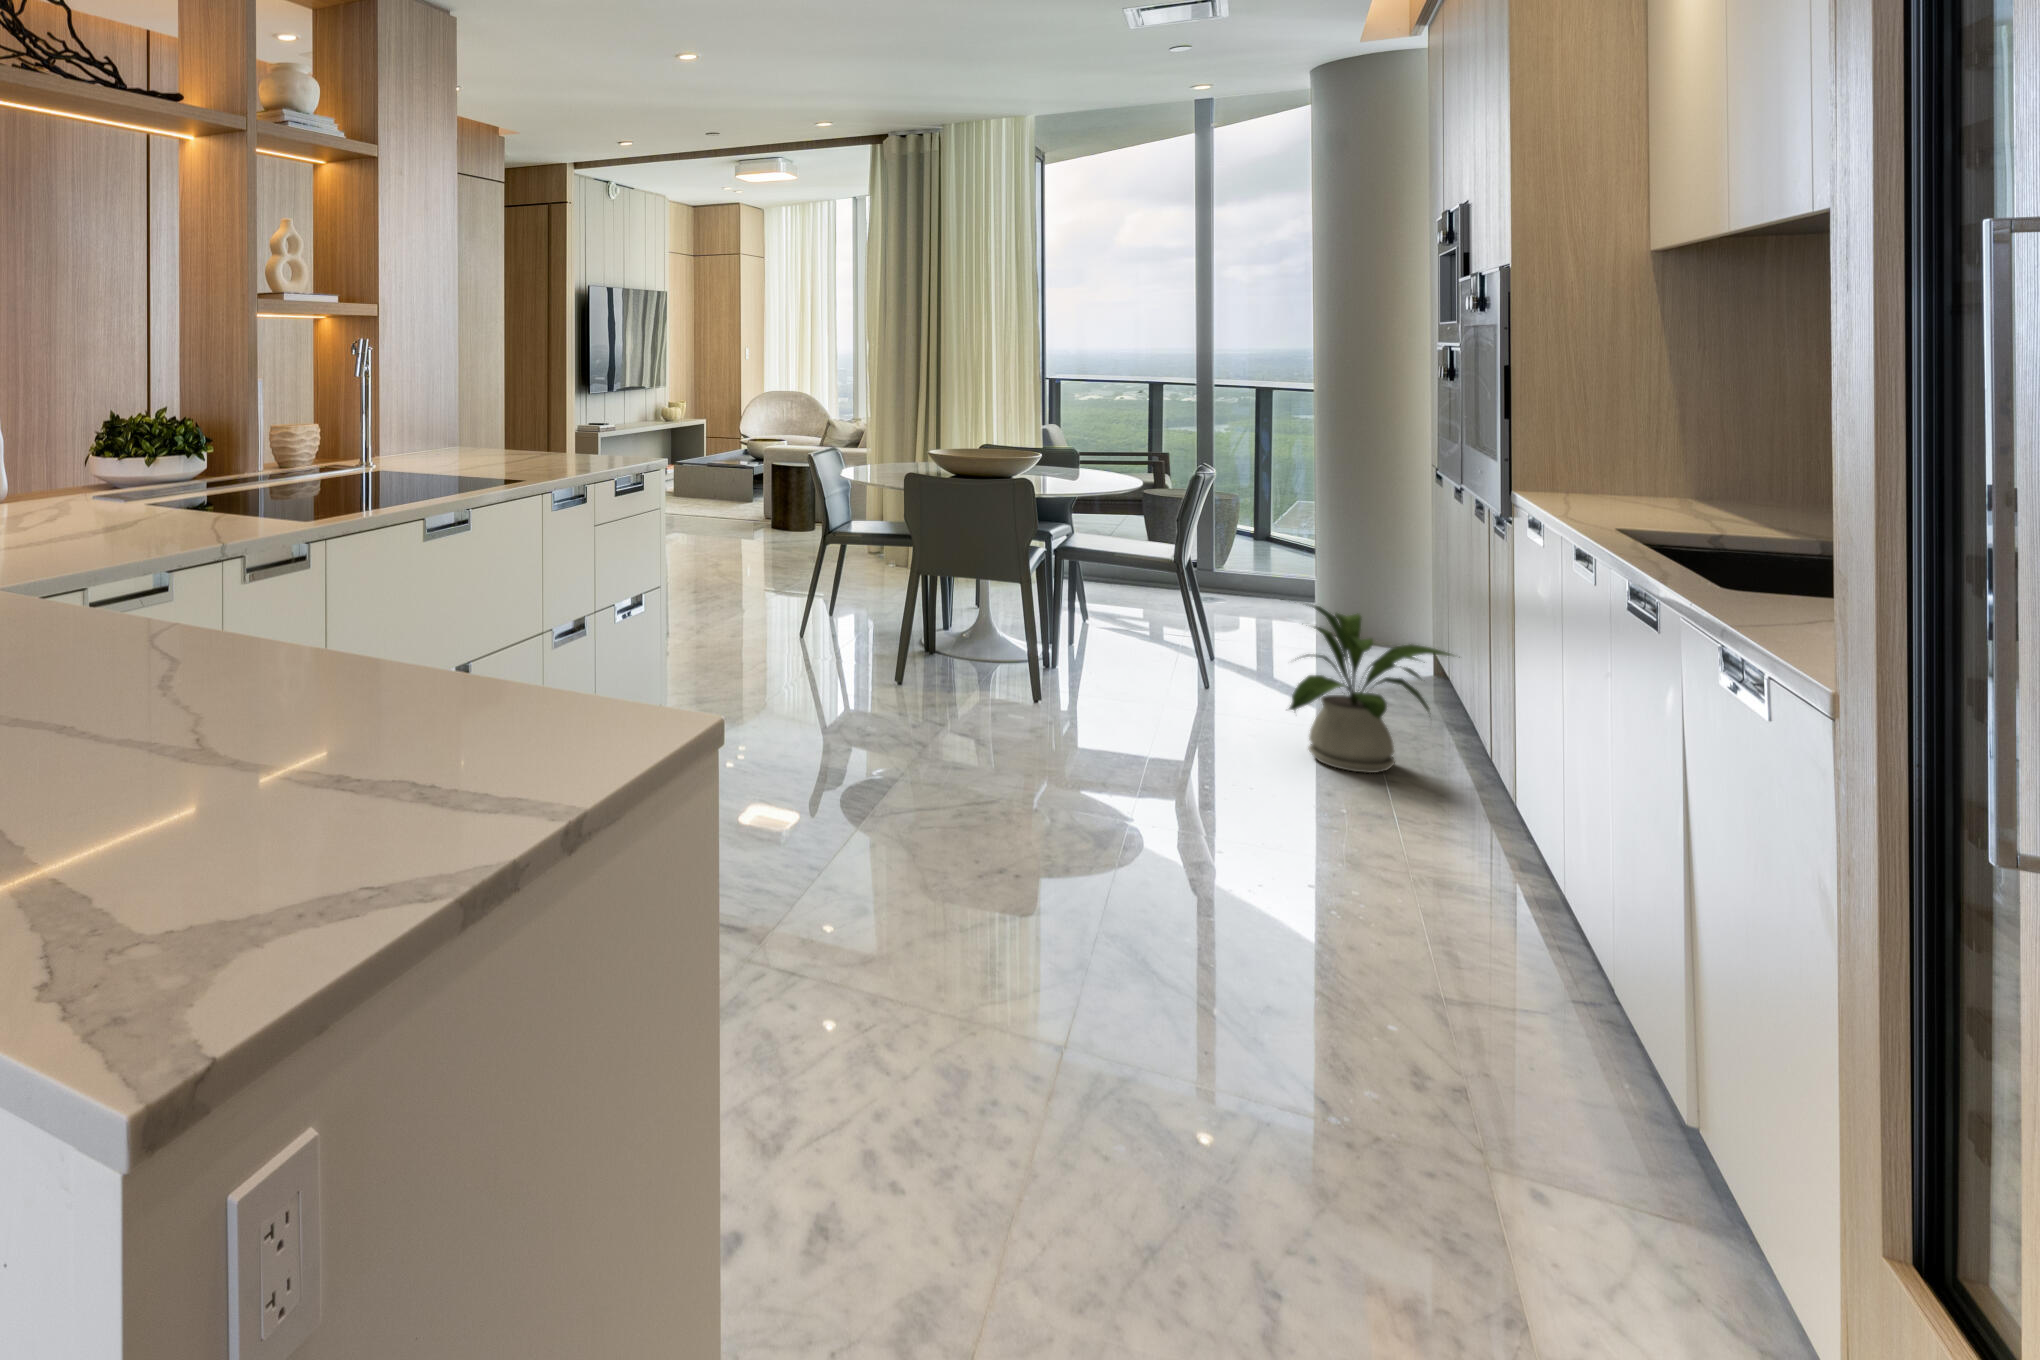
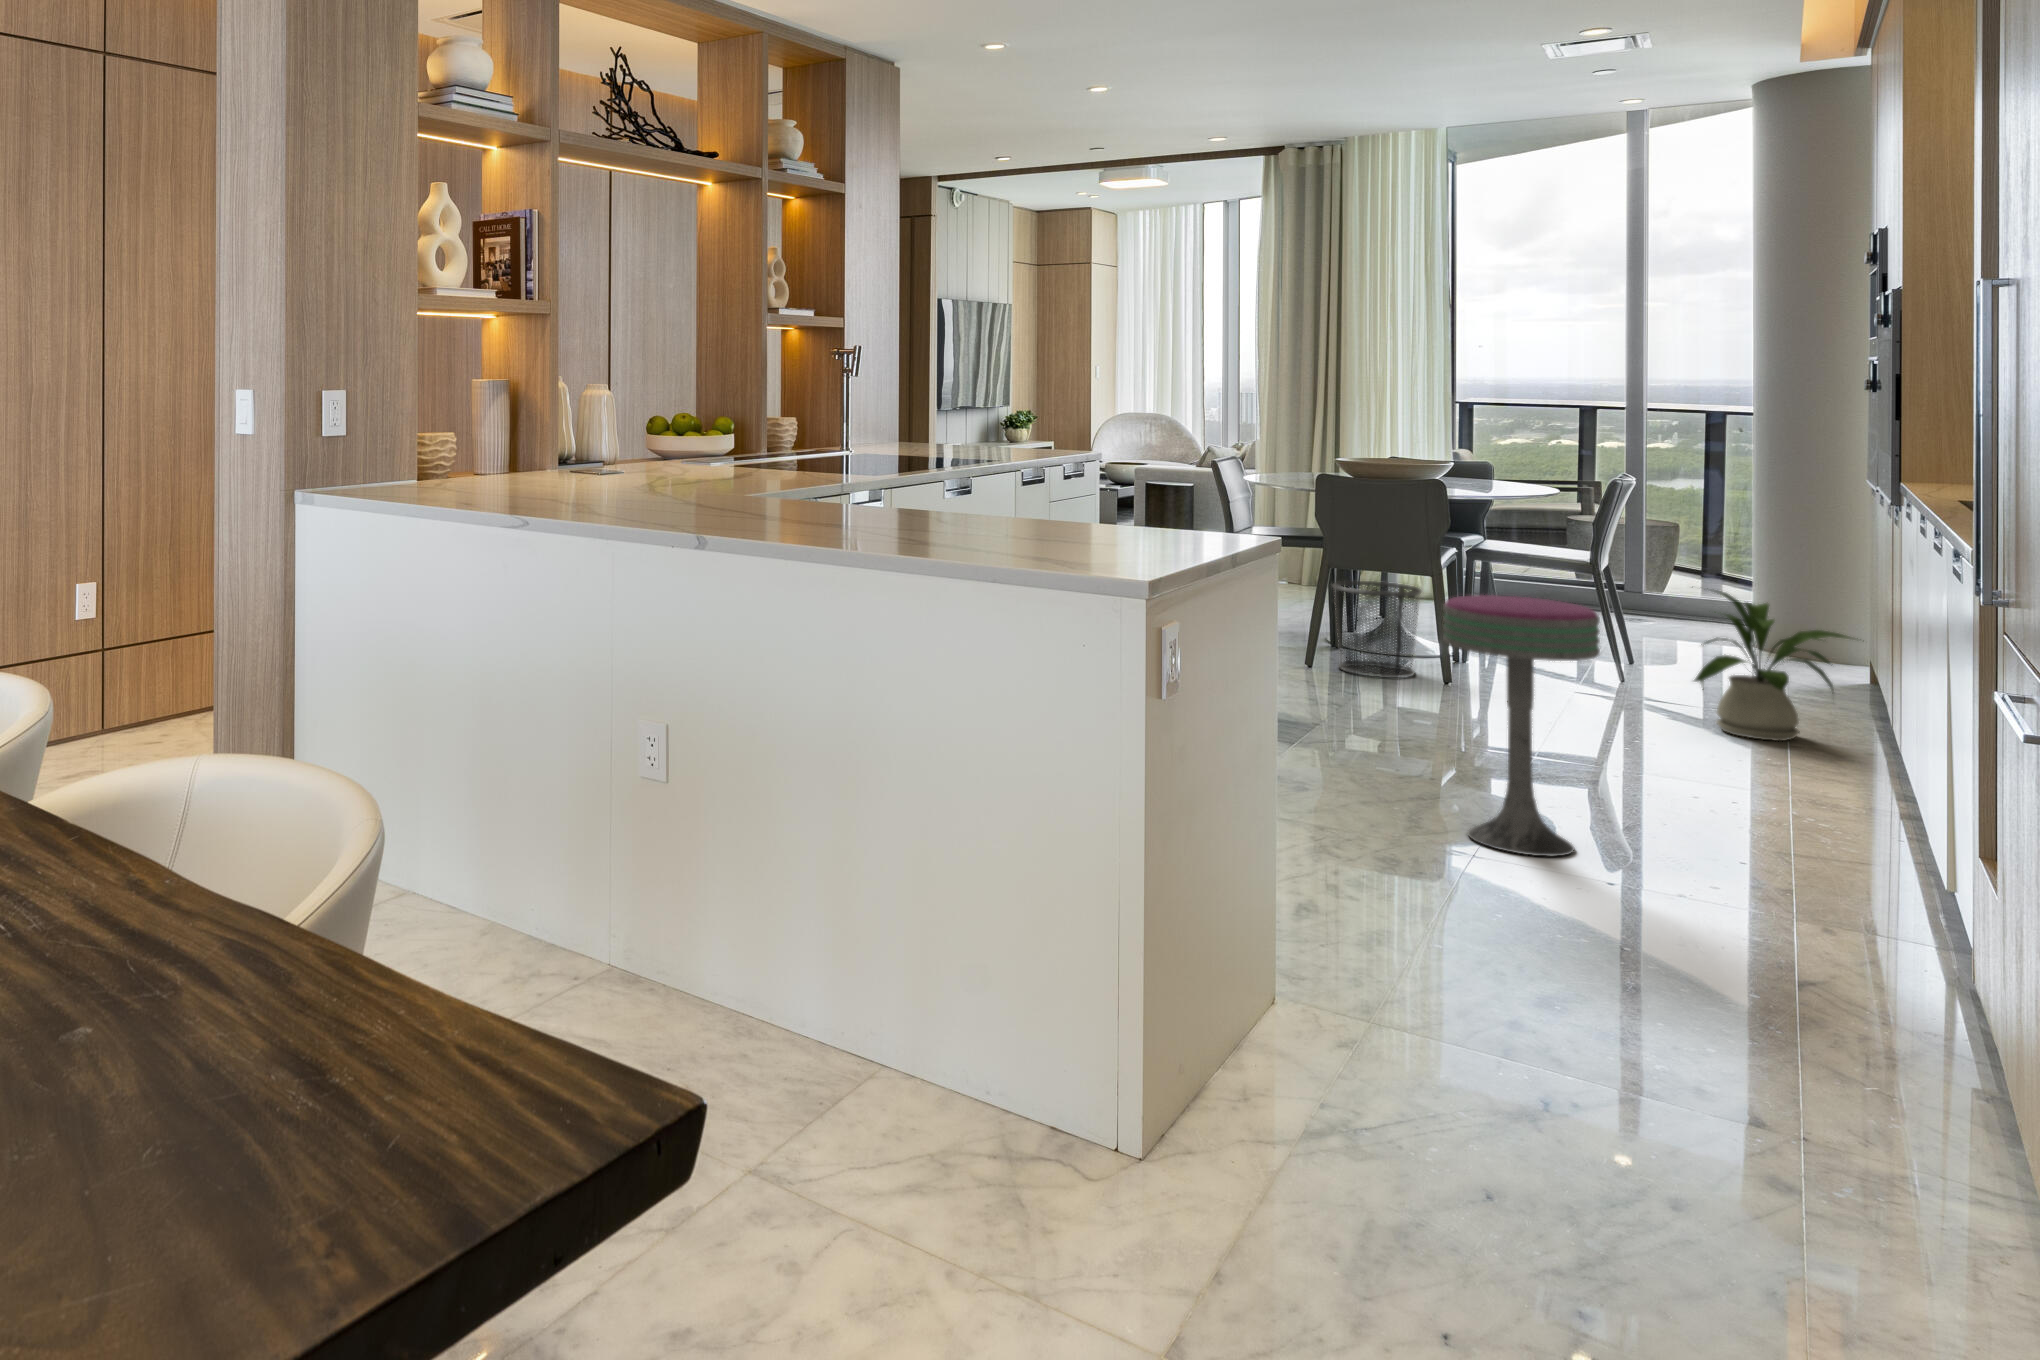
waste bin: none [919,583,1009,692] -> present [1332,581,1421,678]
bar stool: none [1018,669,1218,1050] -> present [1443,595,1600,857]

